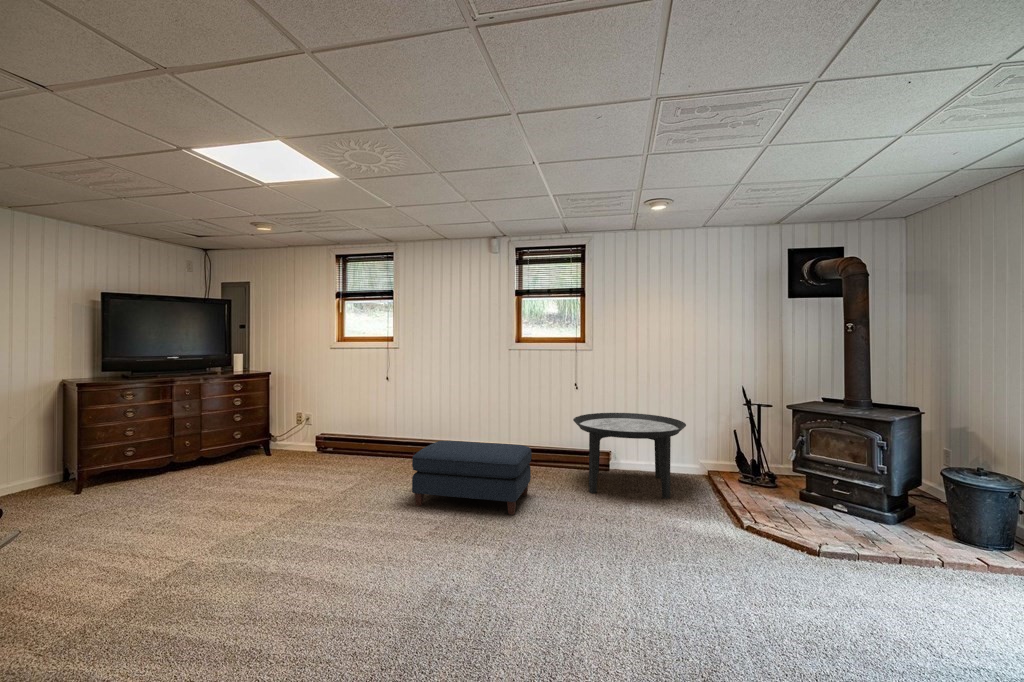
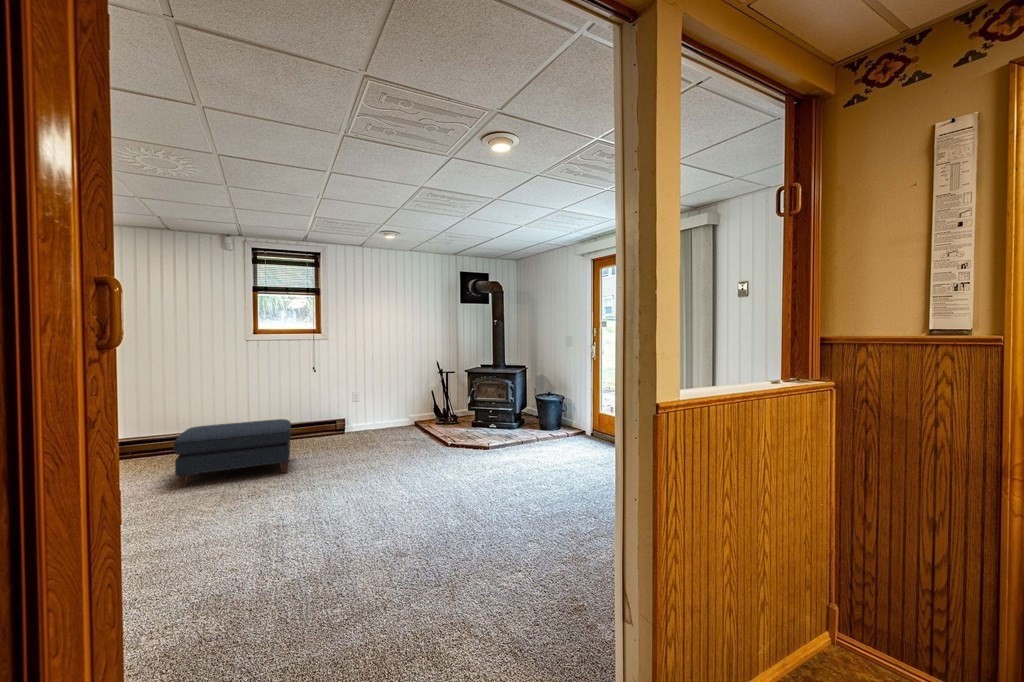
round table: present [573,413,686,499] -> none [319,387,406,449]

